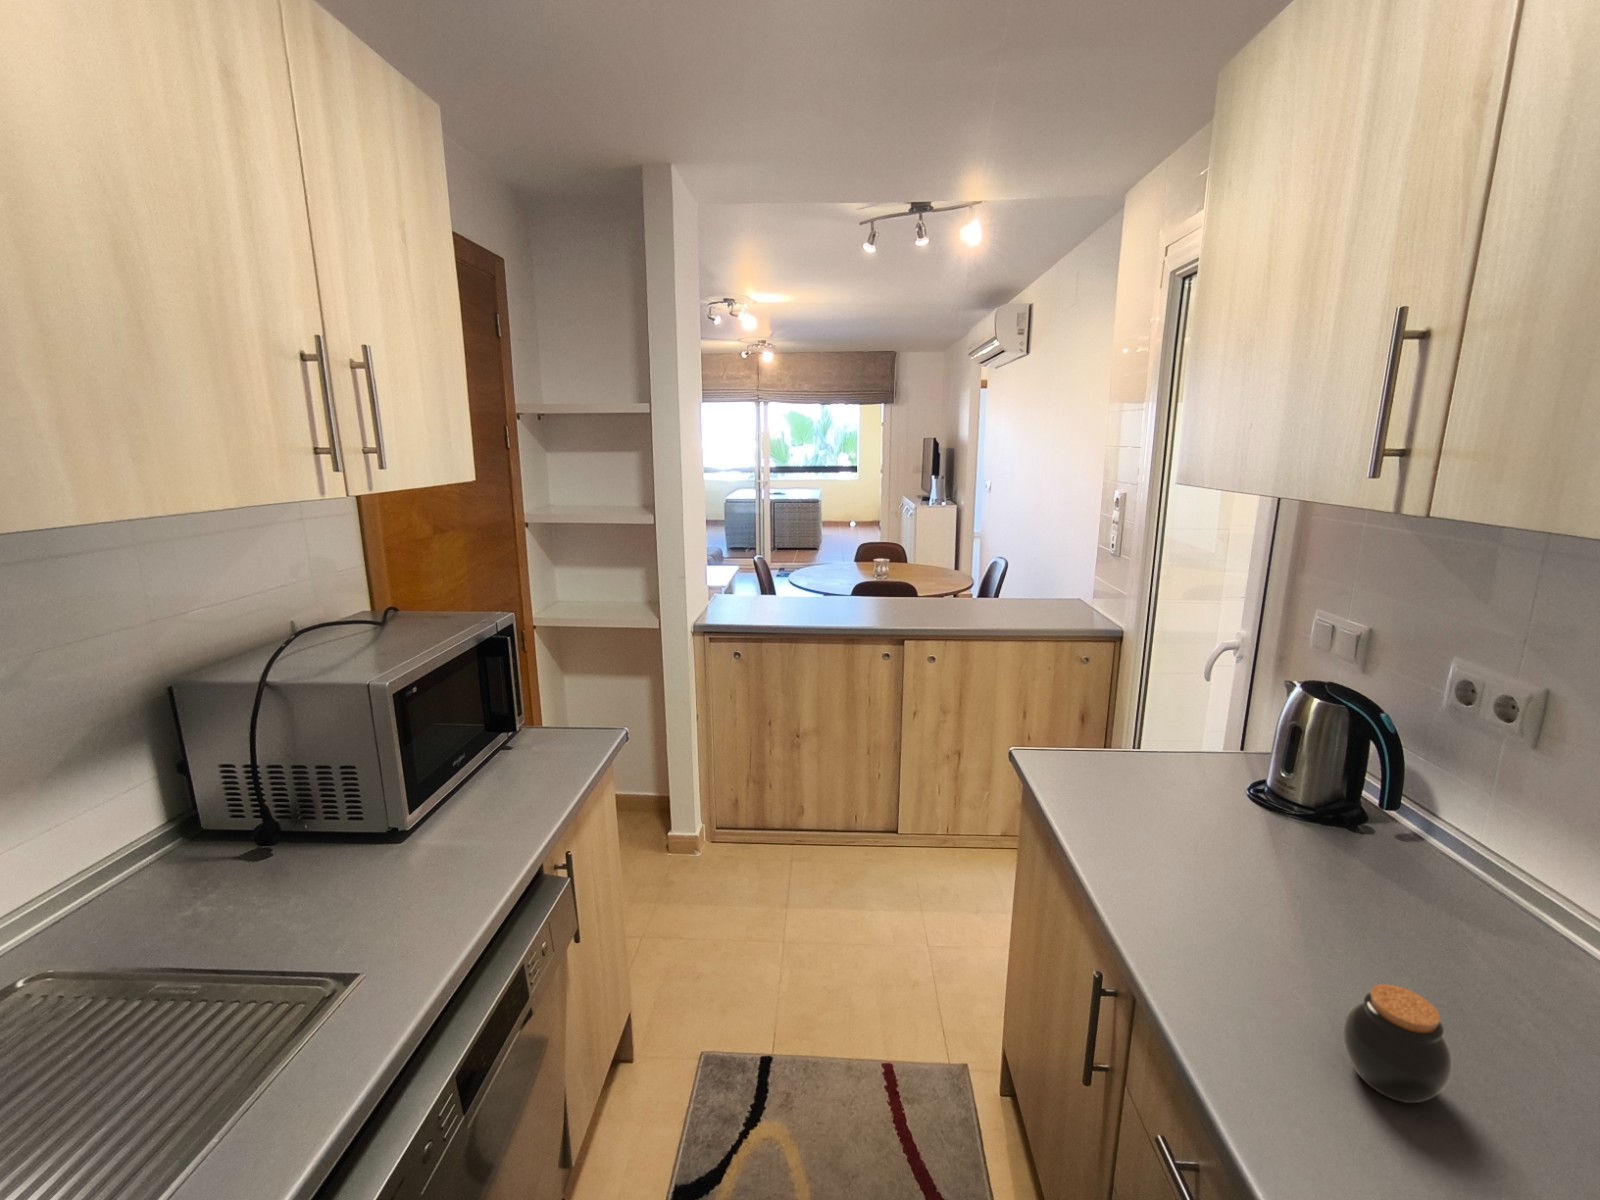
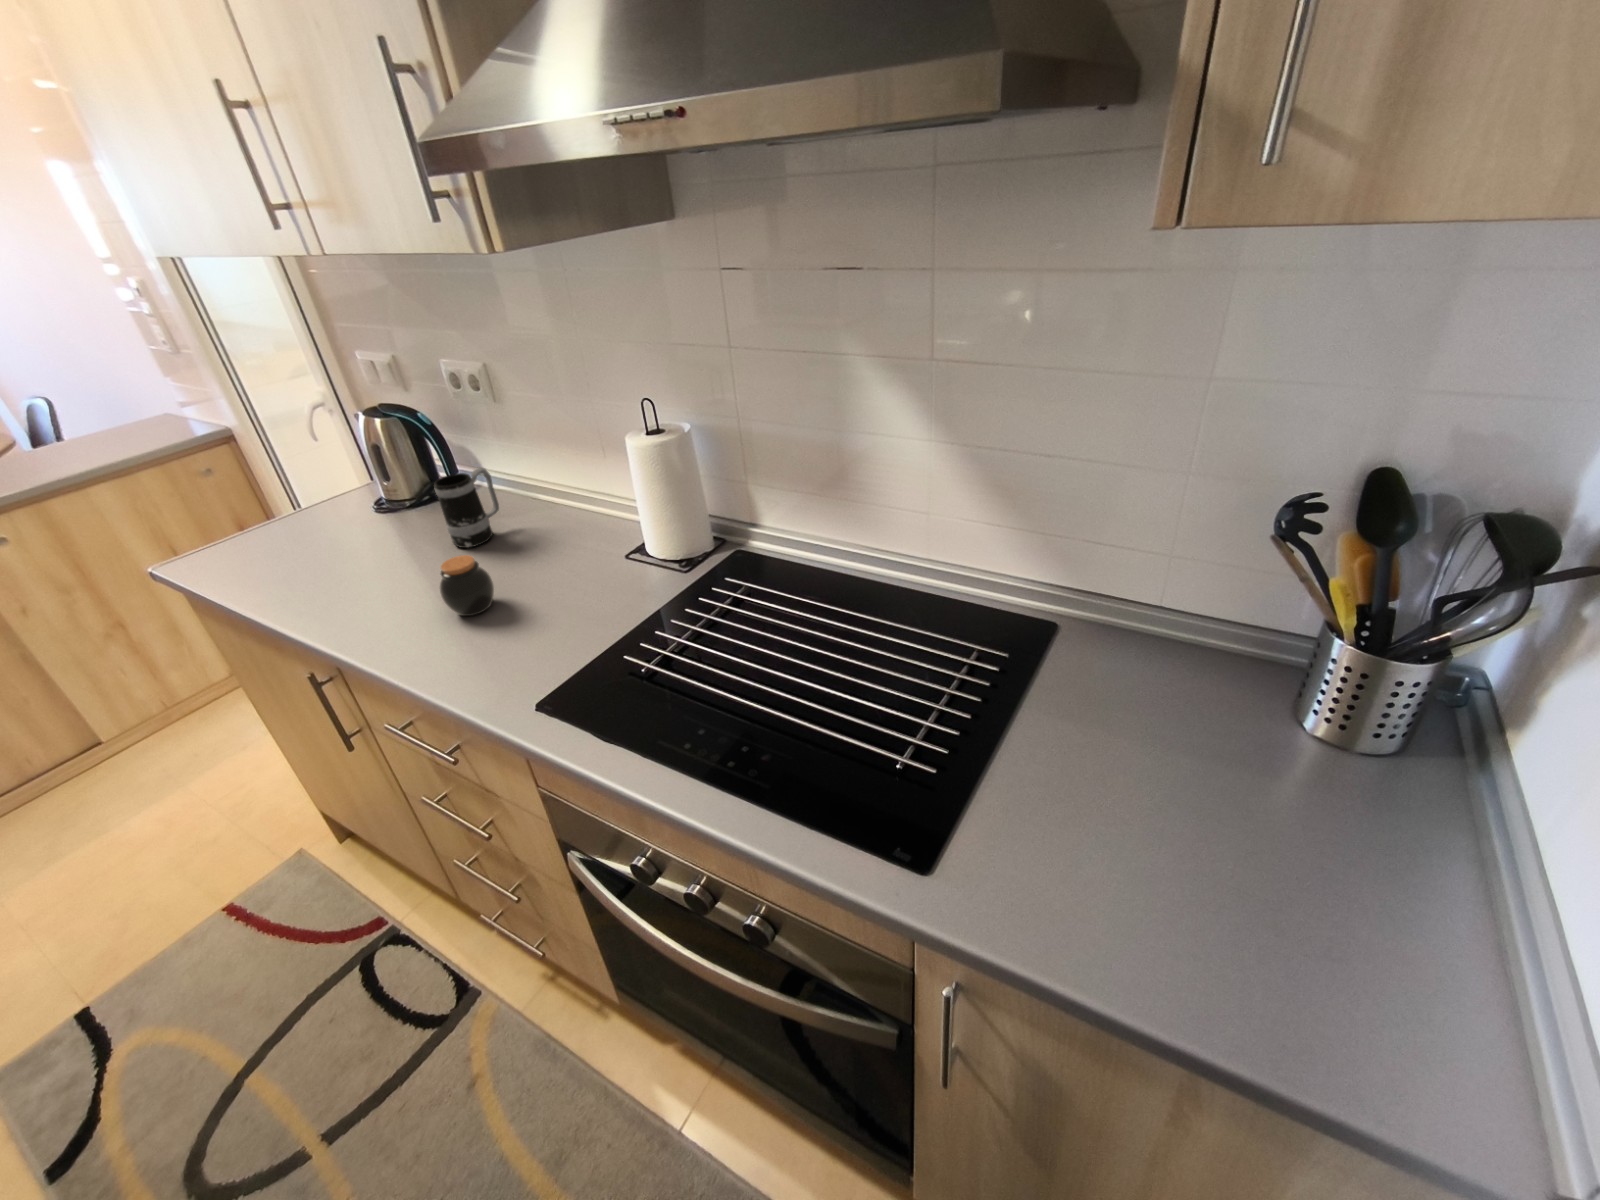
mug: none [1363,828,1490,952] -> present [434,468,499,548]

